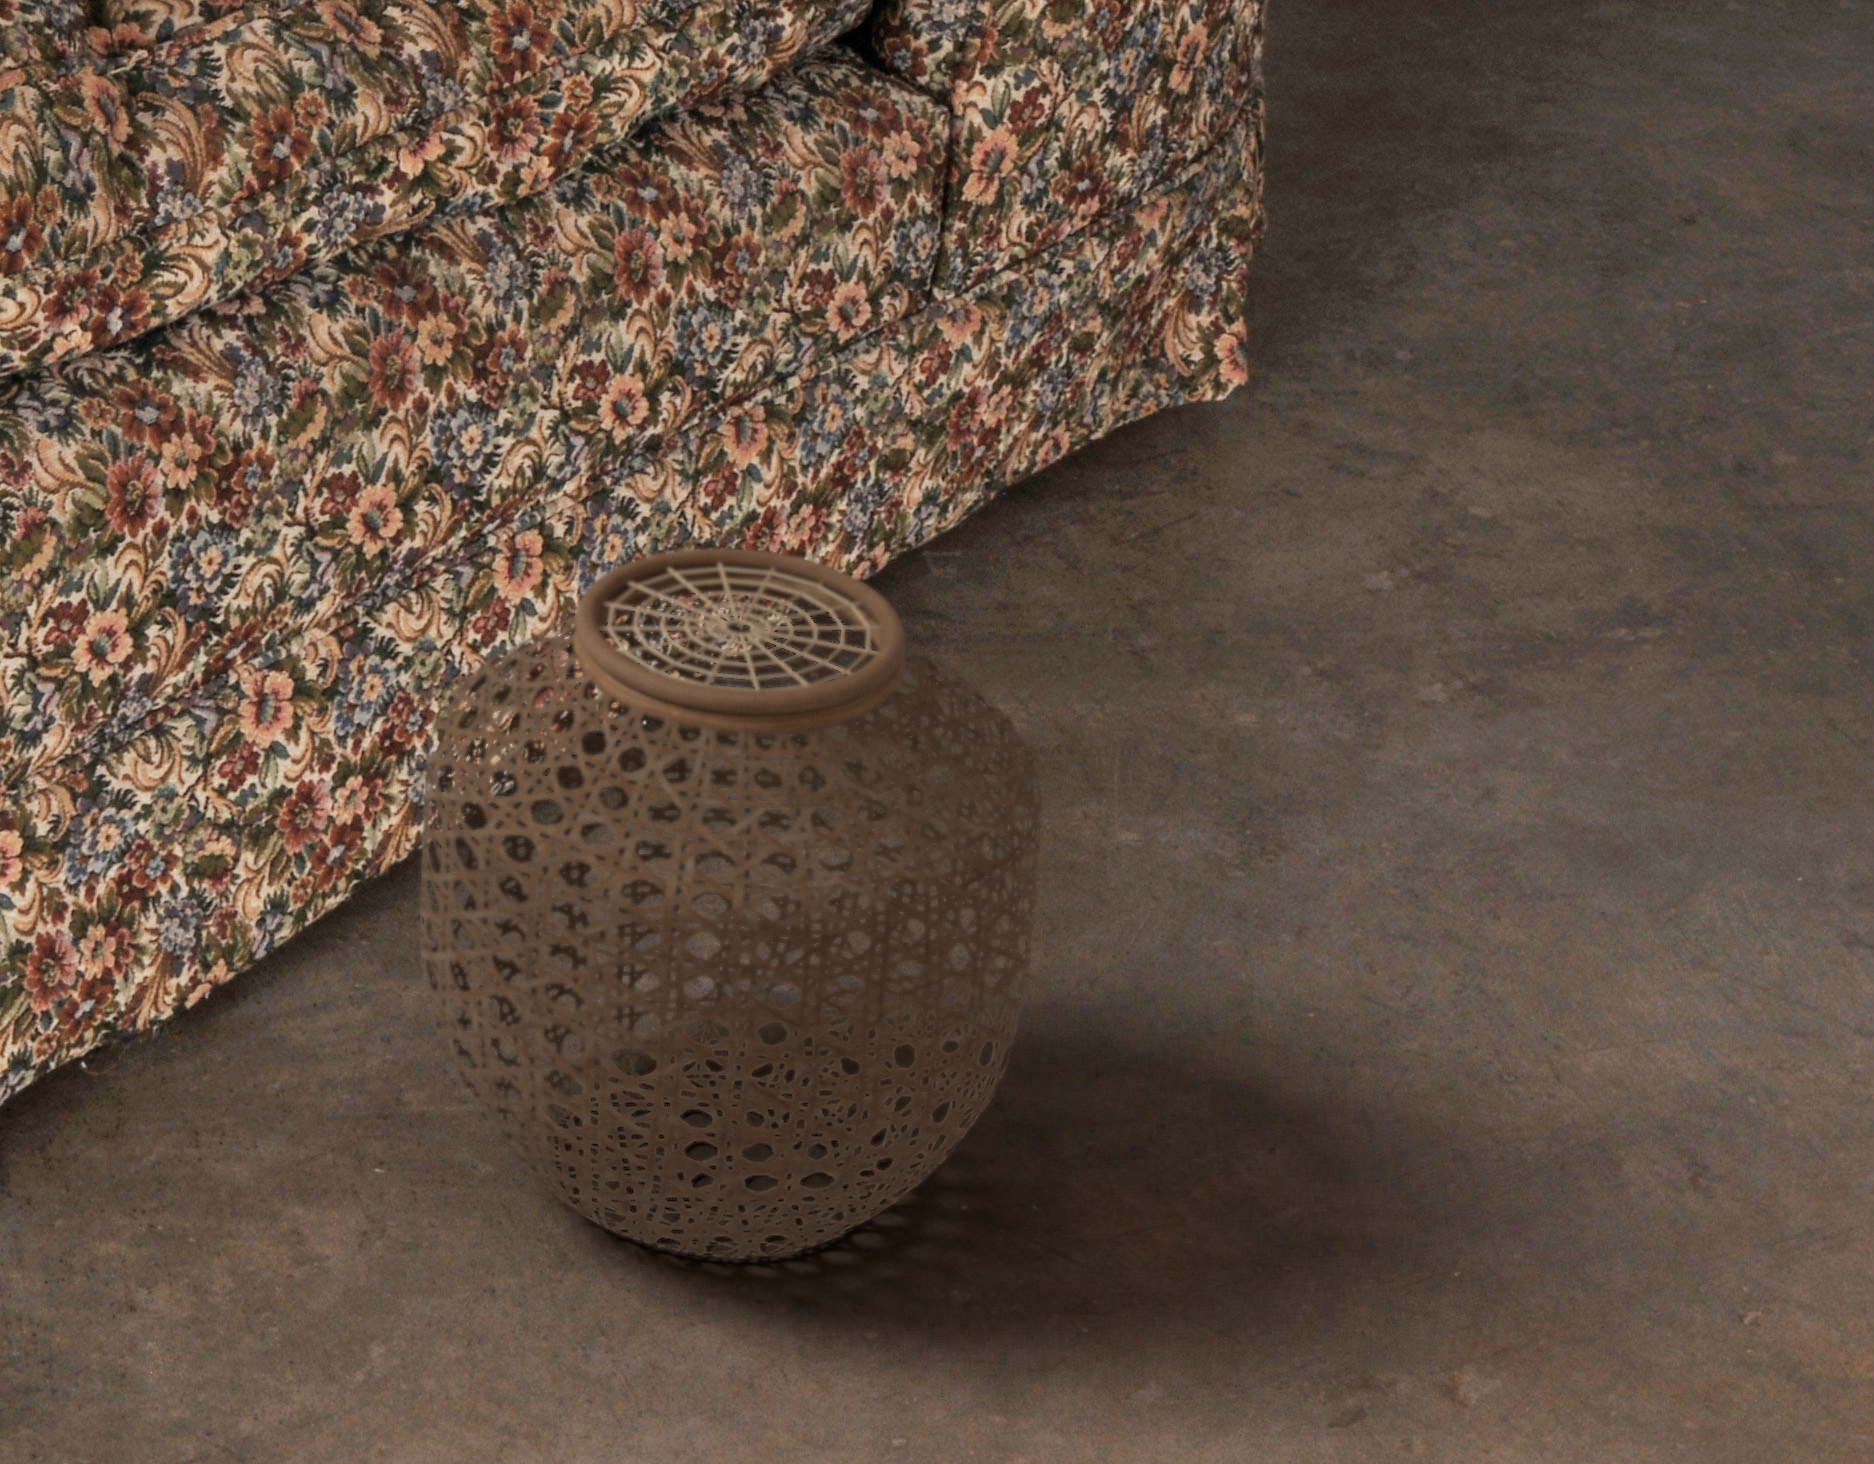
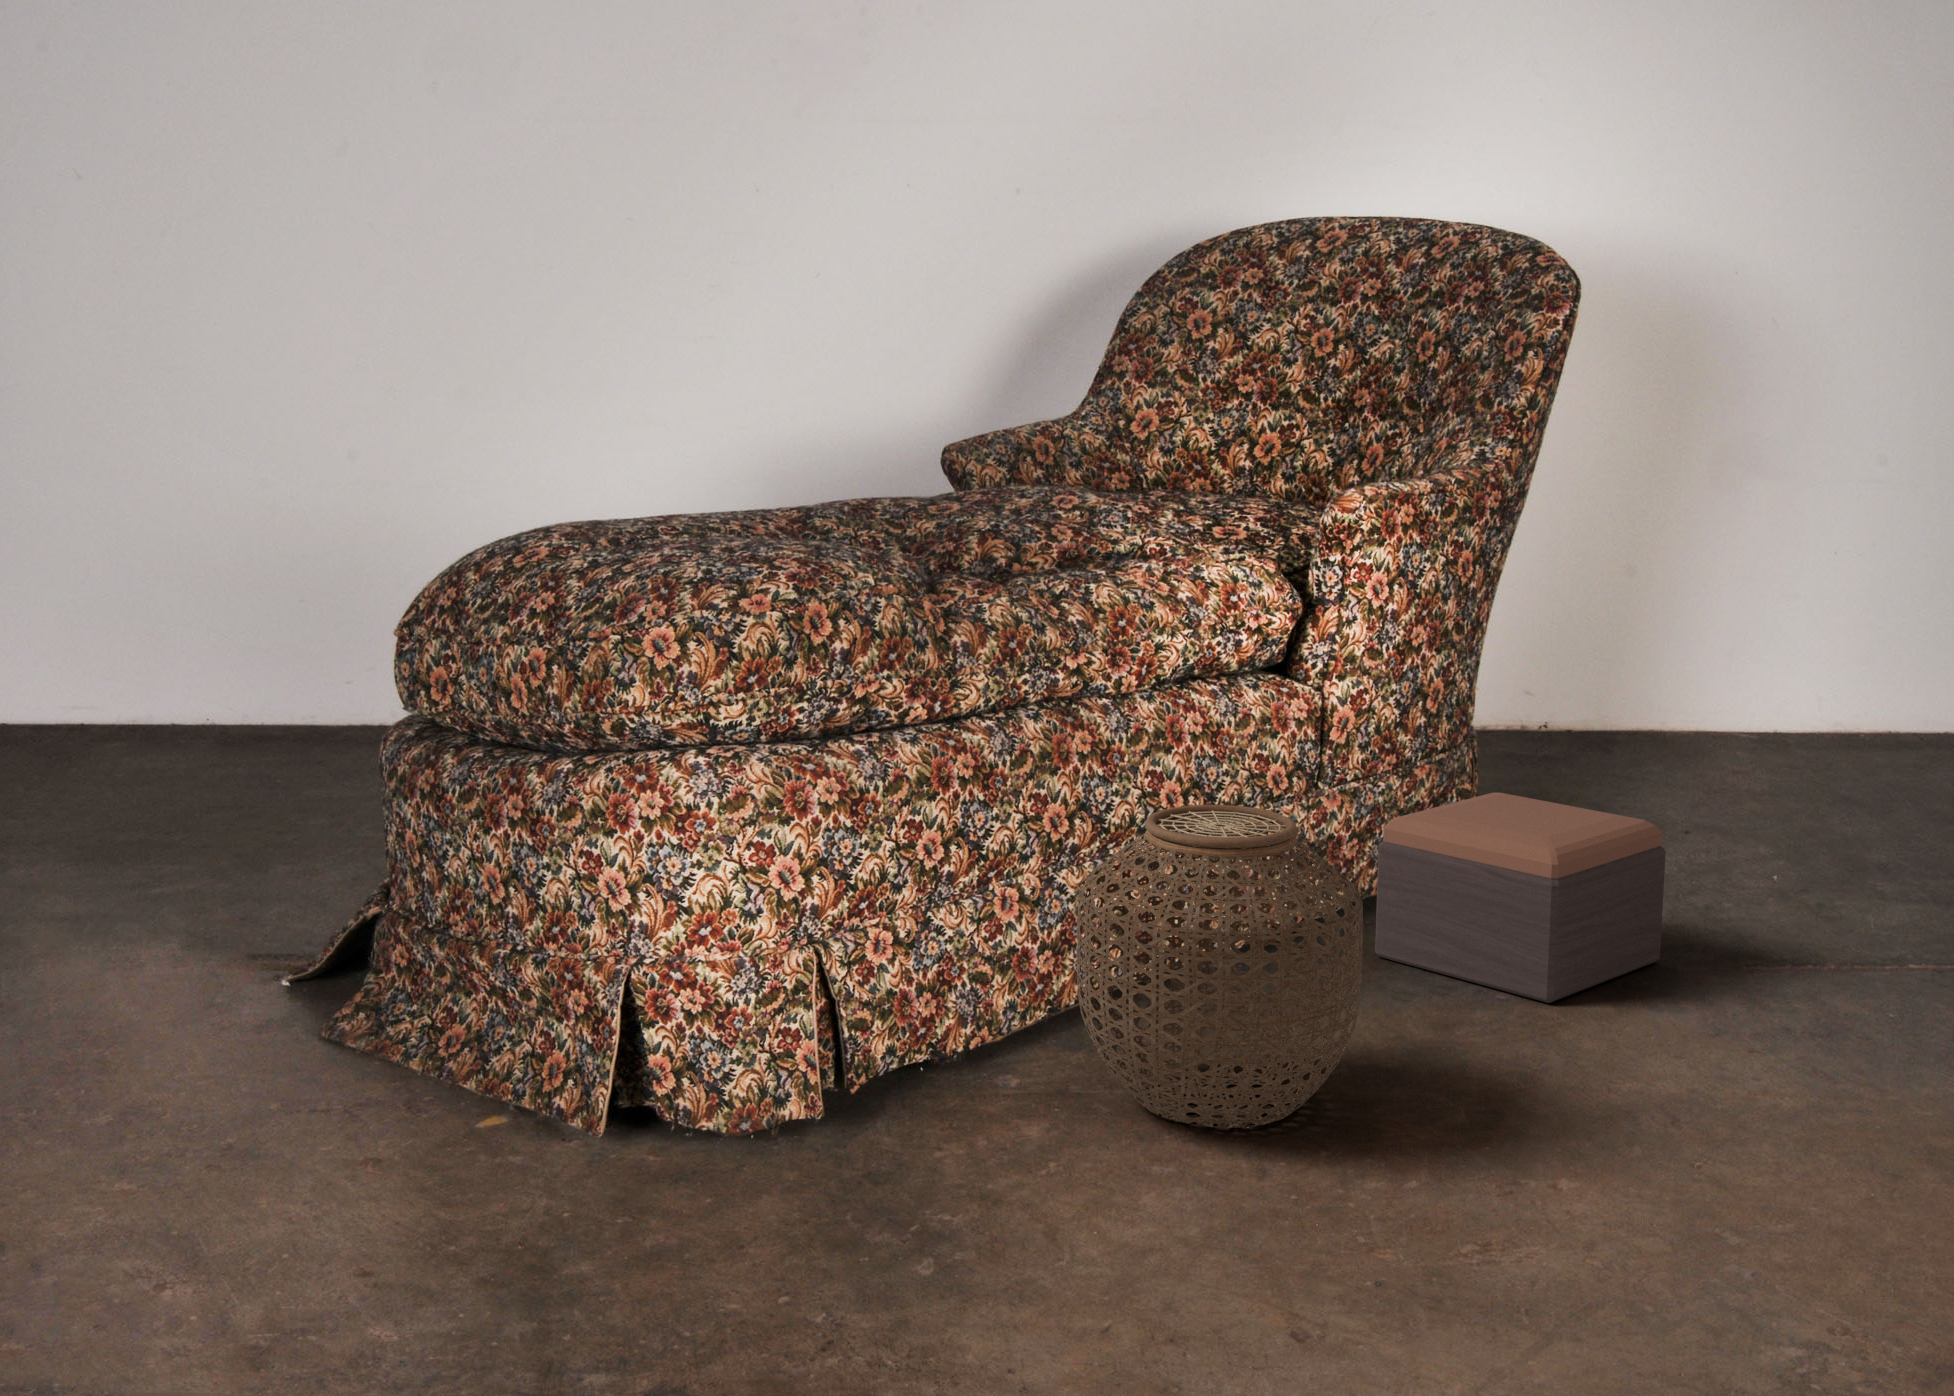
footstool: none [1042,299,1670,829] -> present [1375,792,1666,1003]

